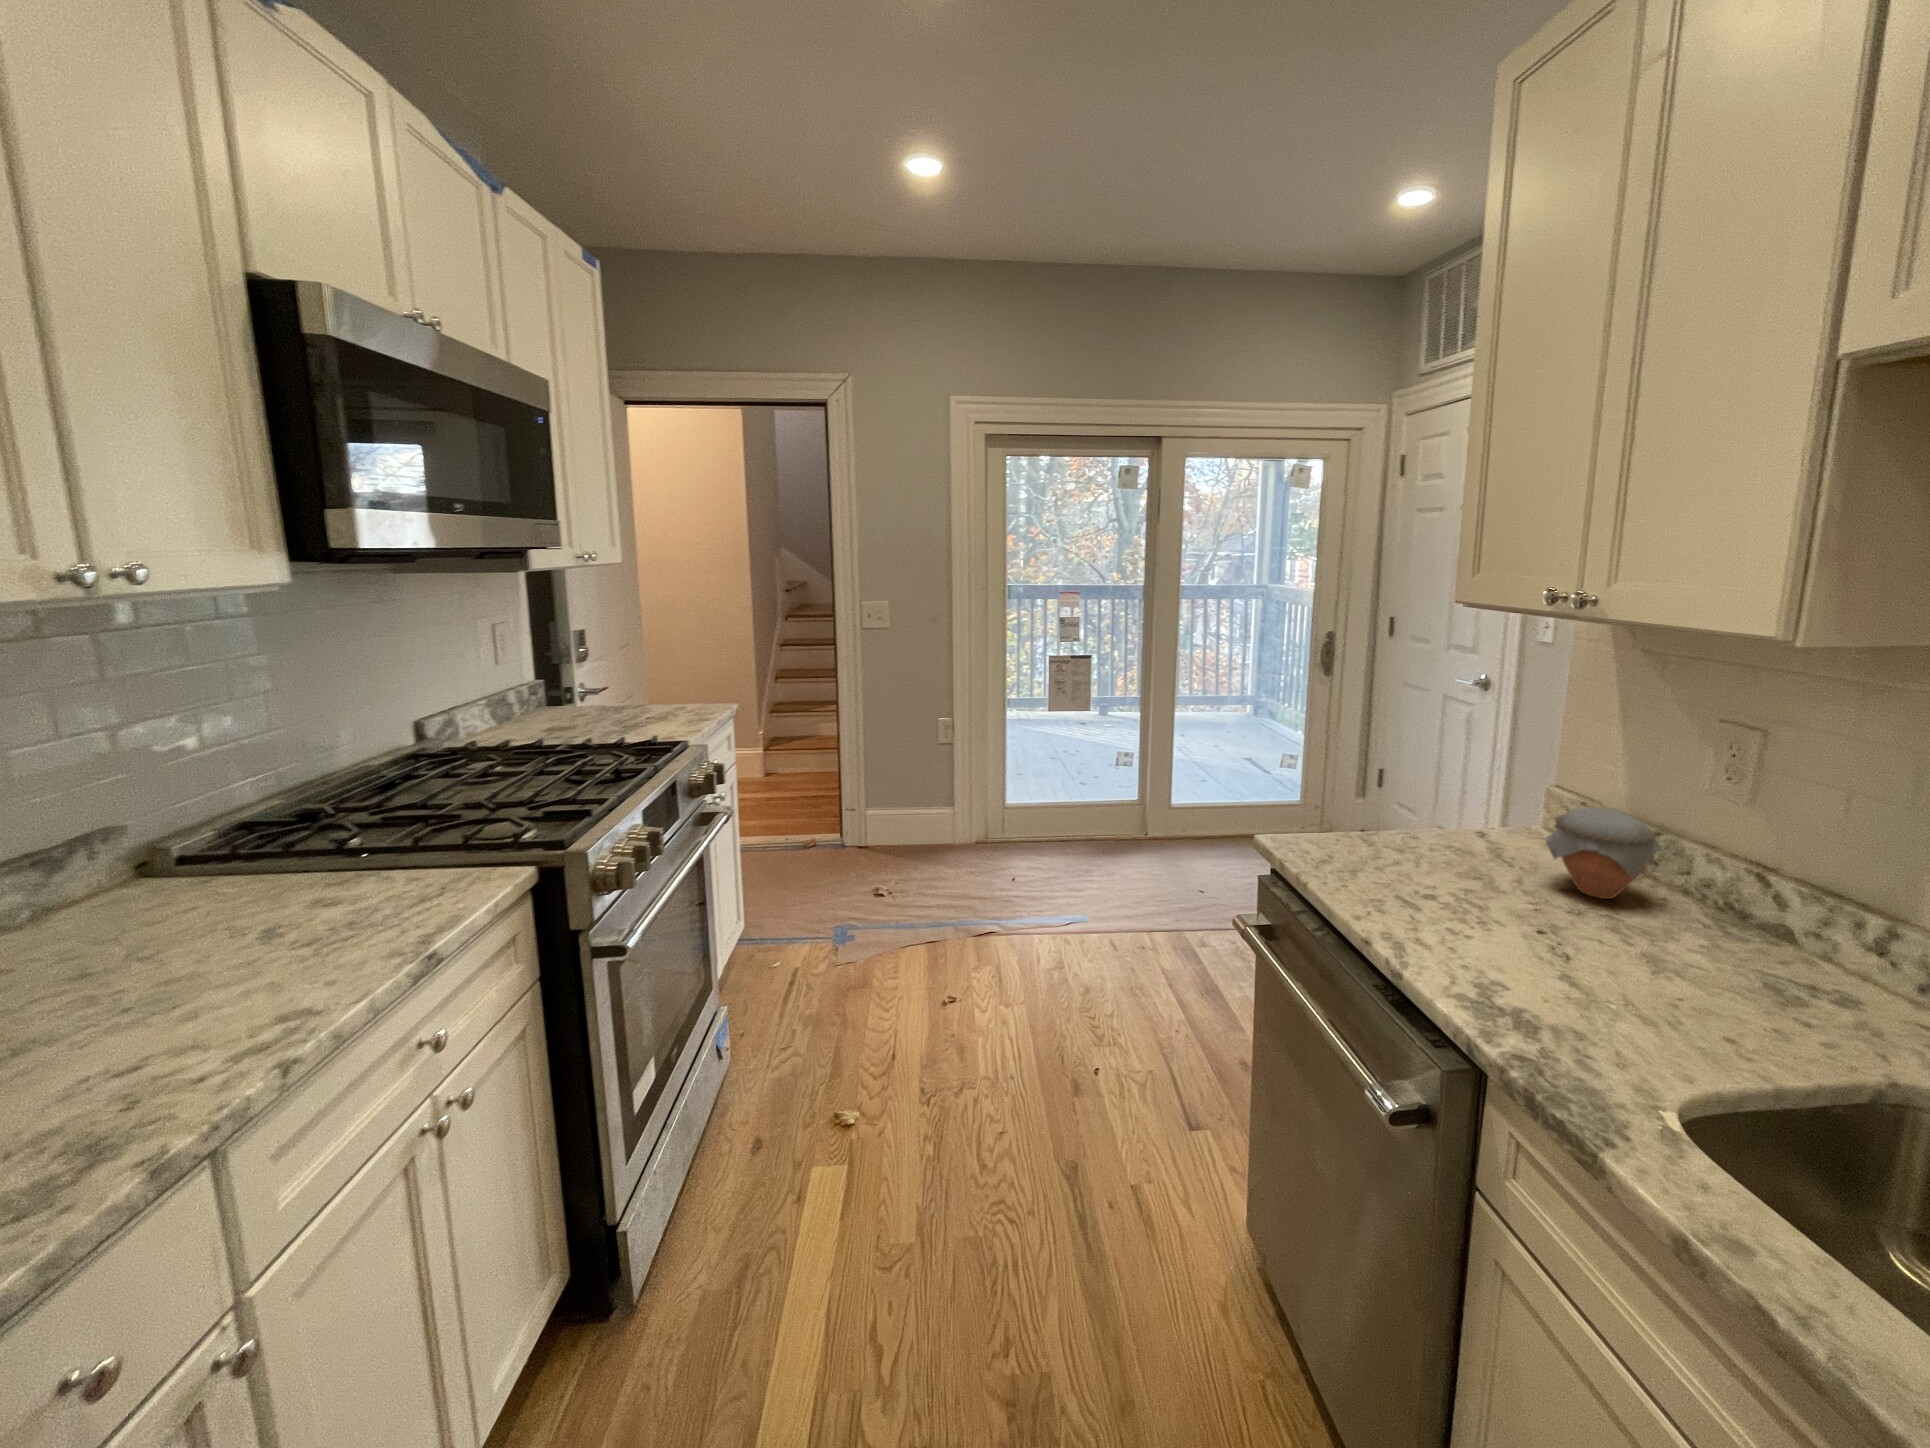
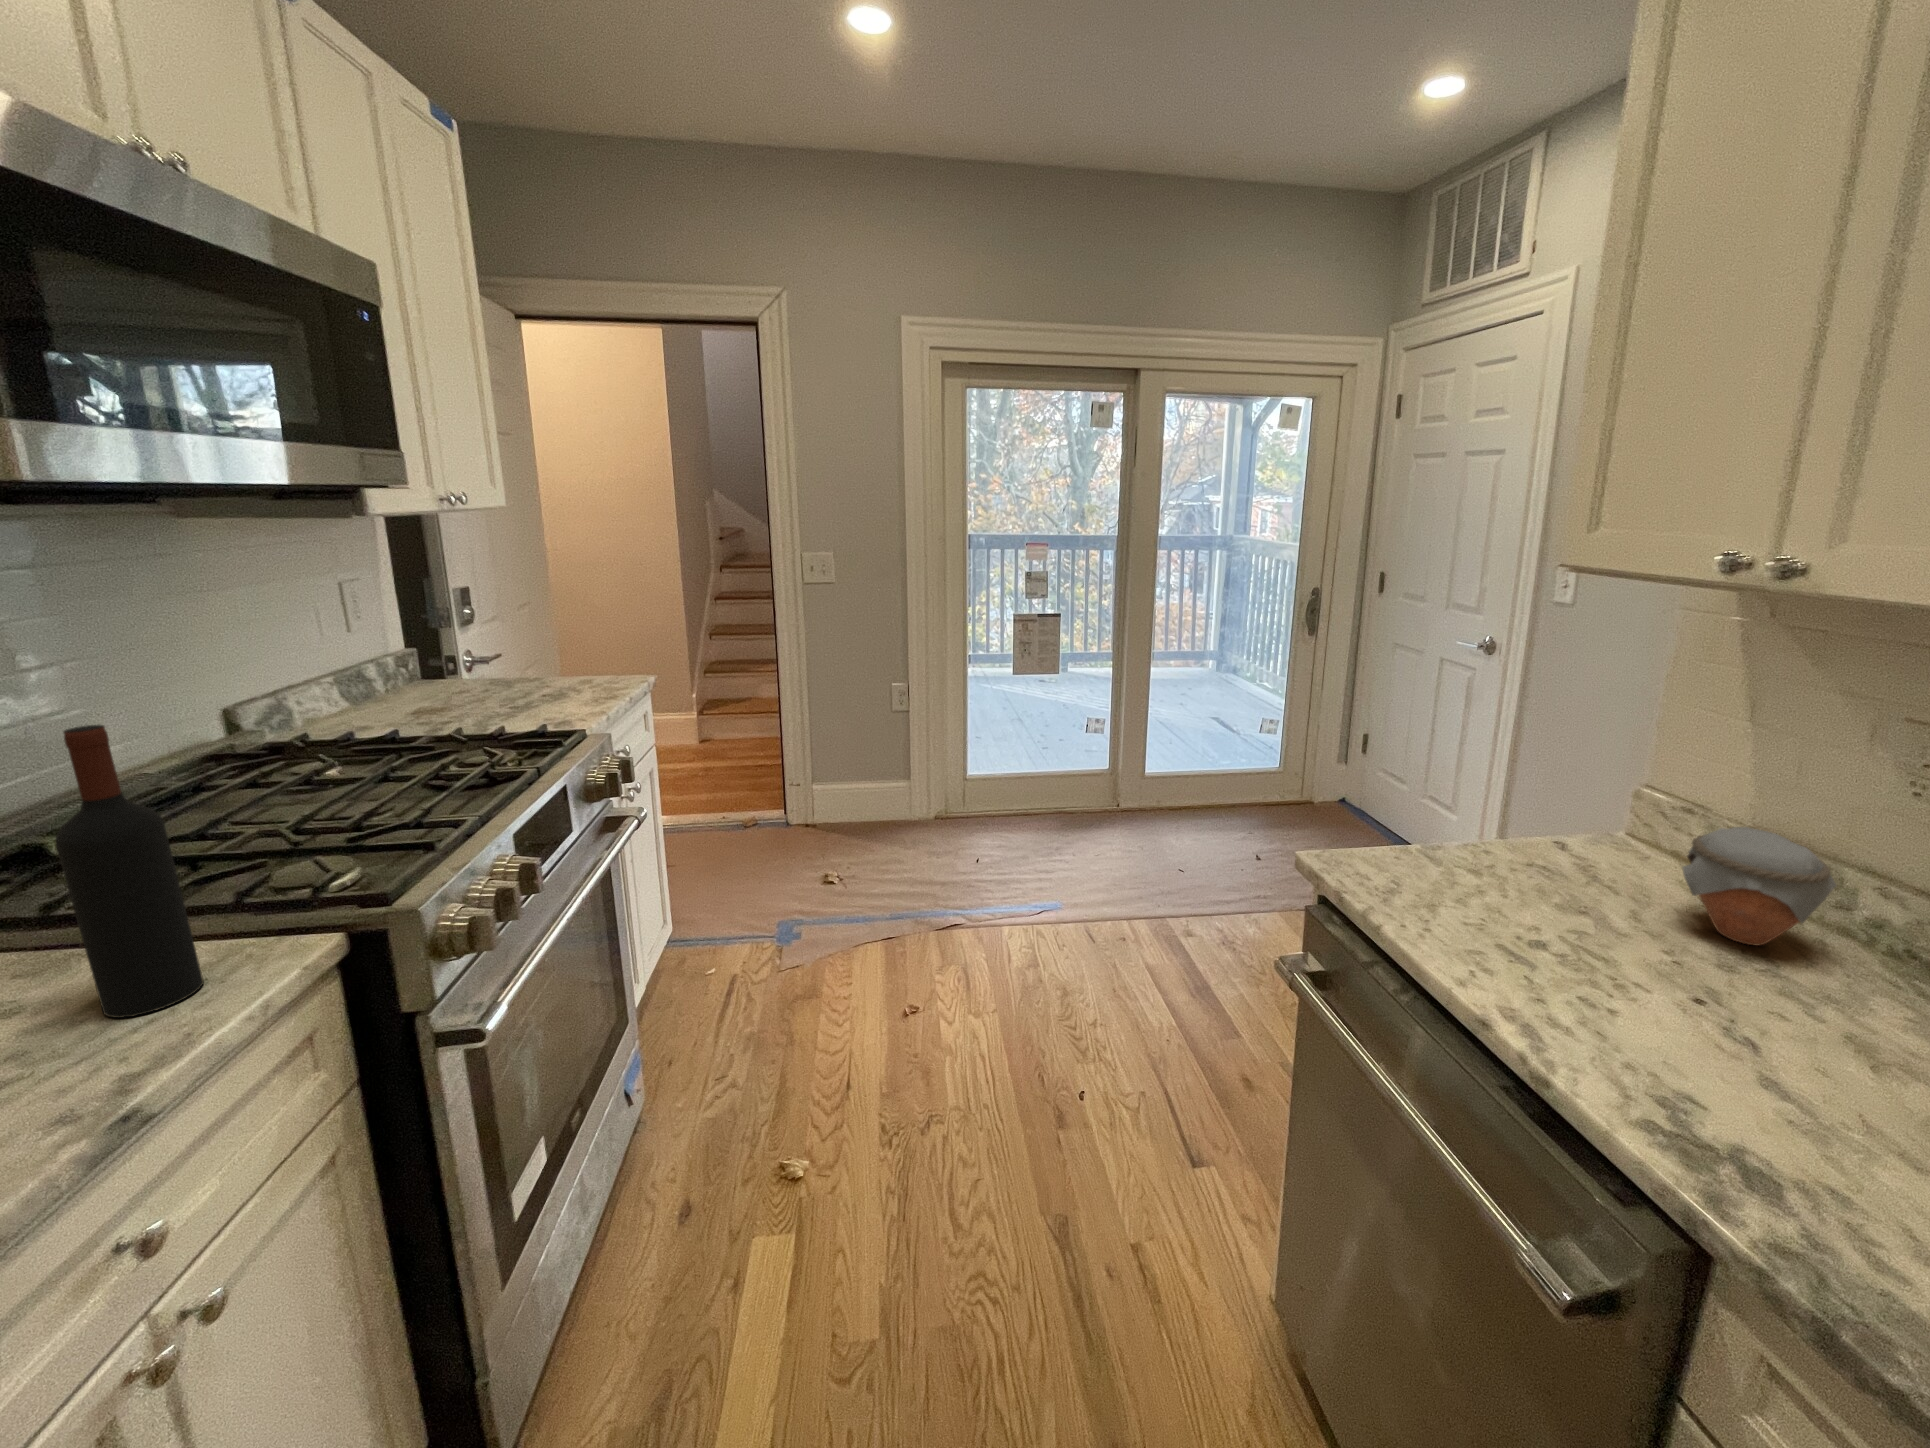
wine bottle: none [377,707,452,908] -> present [56,725,204,1018]

